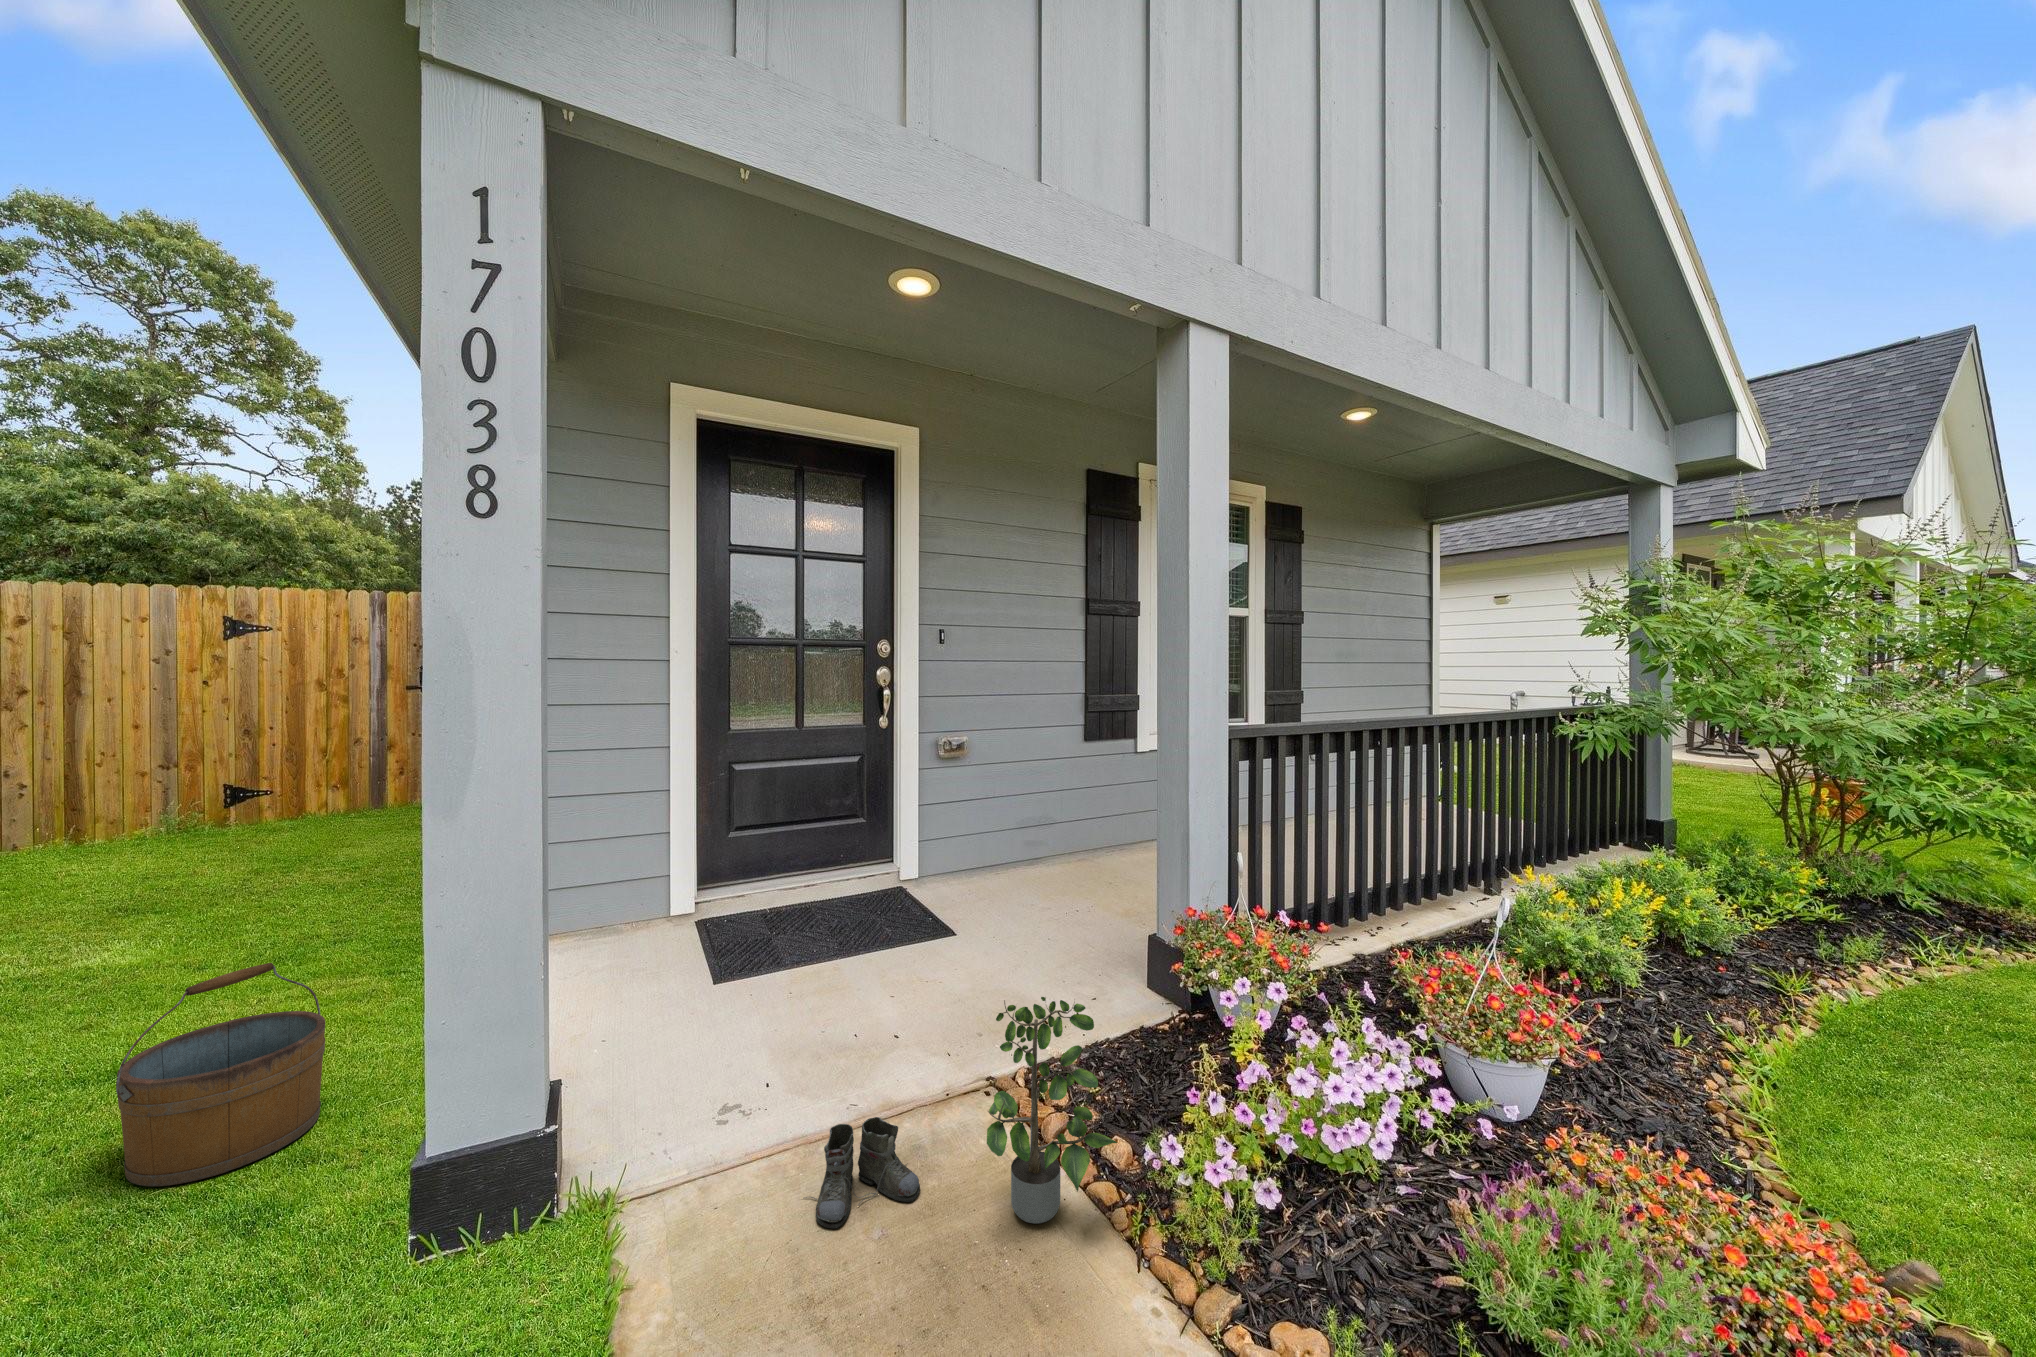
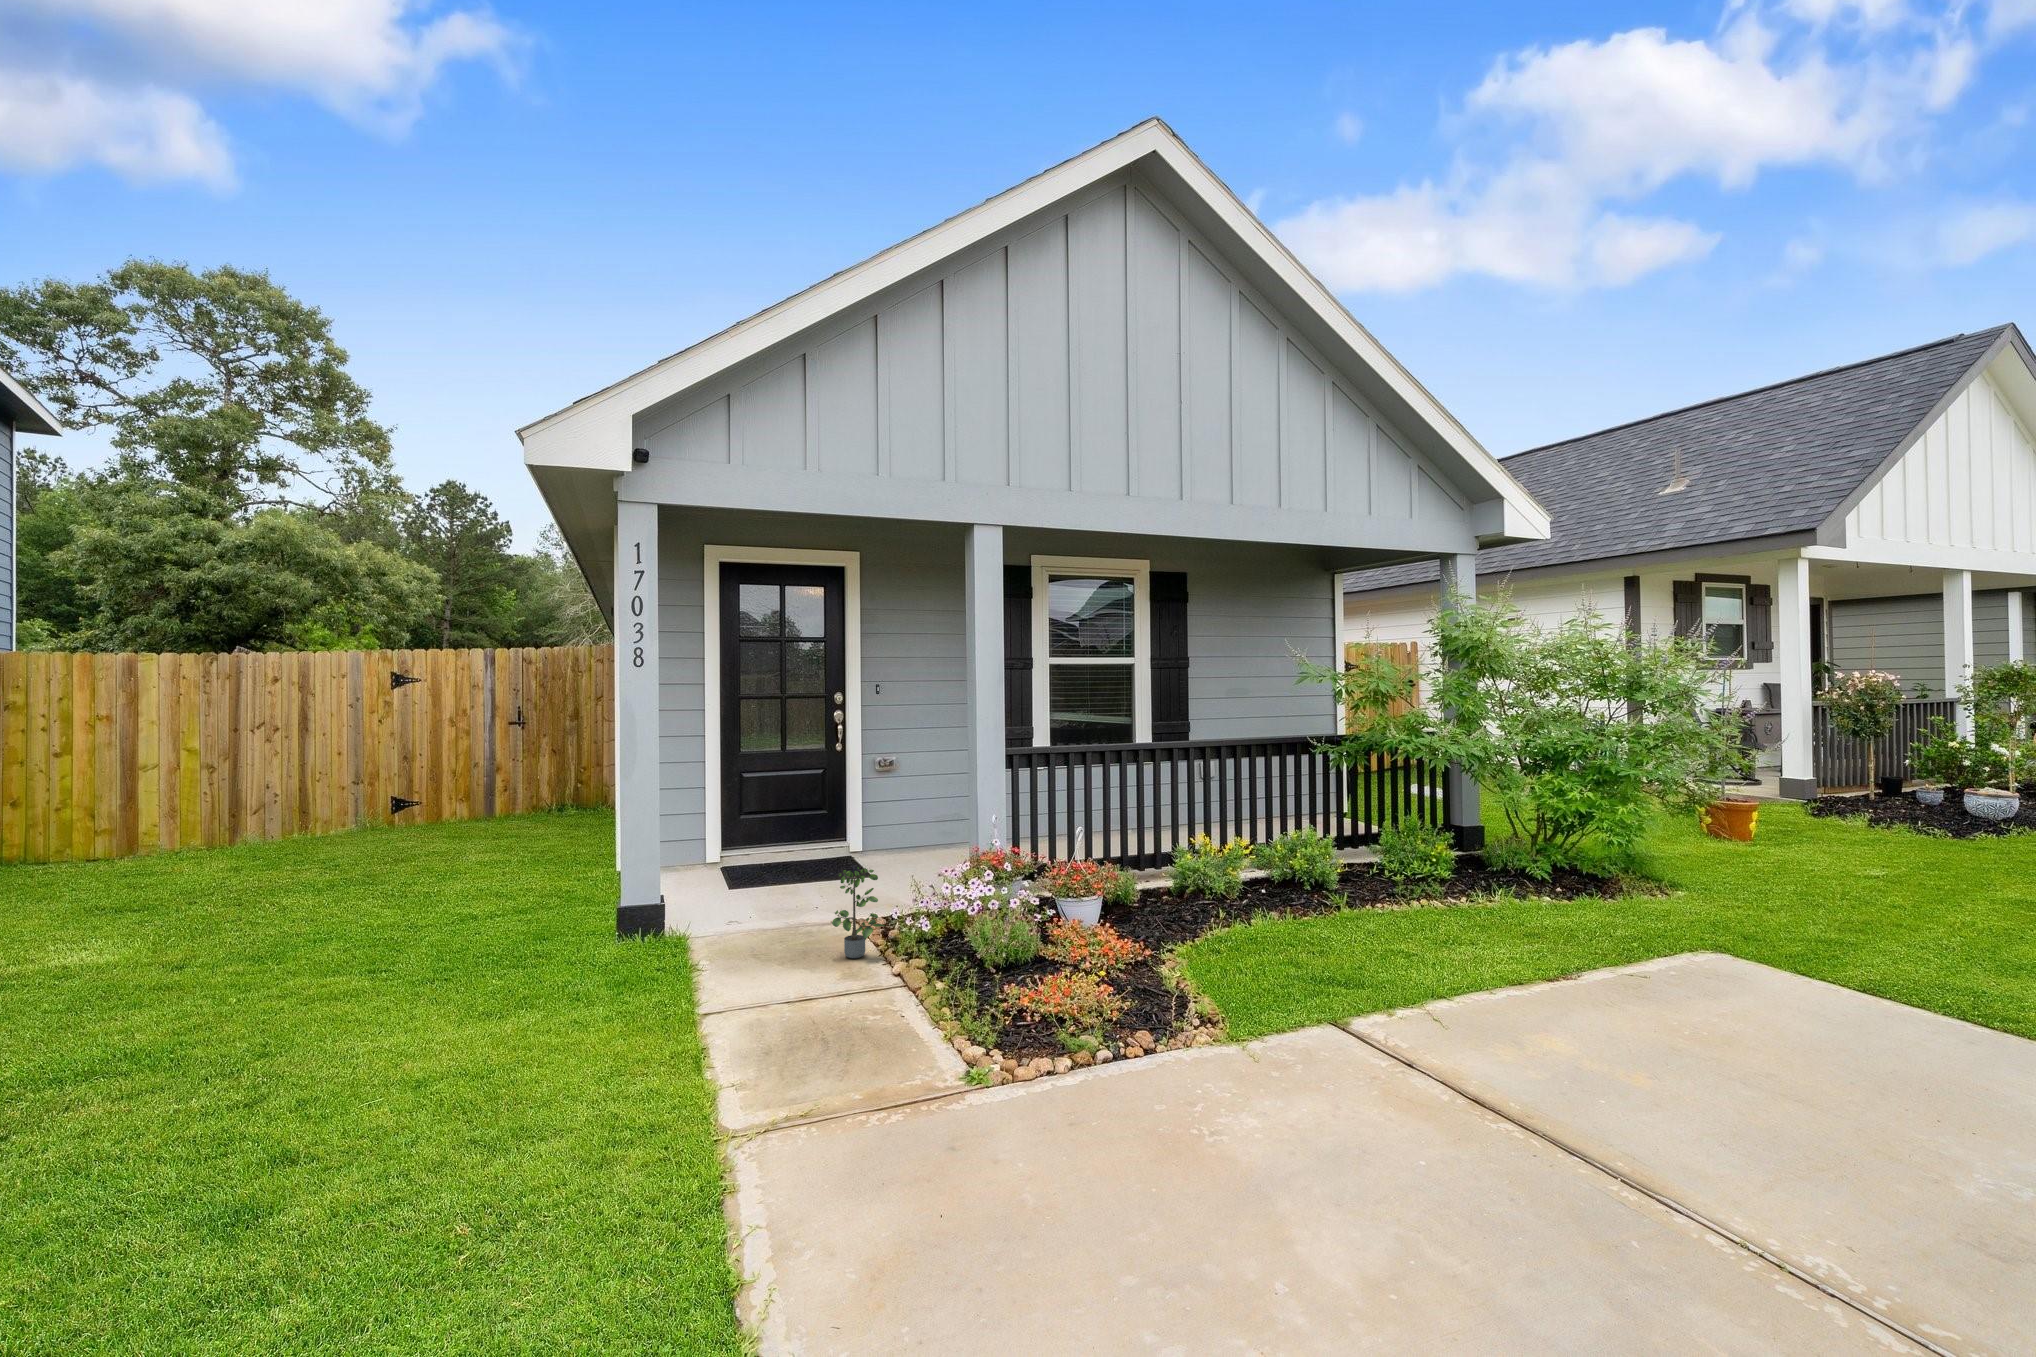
bucket: present [116,963,325,1186] -> none [486,858,555,942]
boots: present [805,1117,920,1228] -> none [760,923,810,957]

